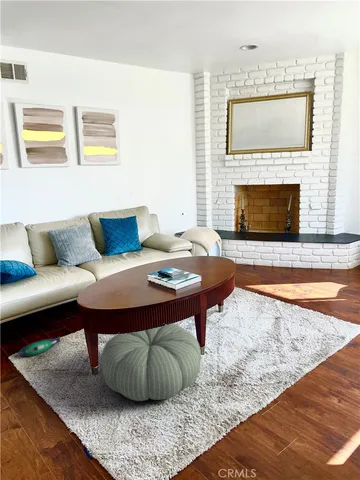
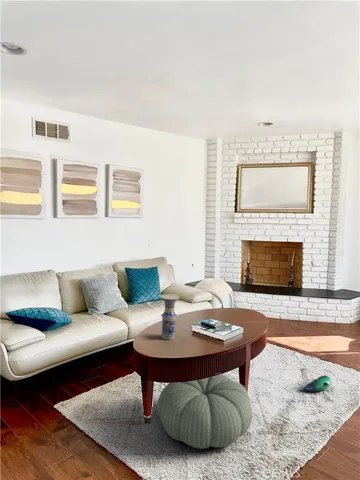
vase: none [106,242,128,290] -> present [160,294,180,339]
plush toy: present [18,338,61,356] -> present [303,375,331,392]

